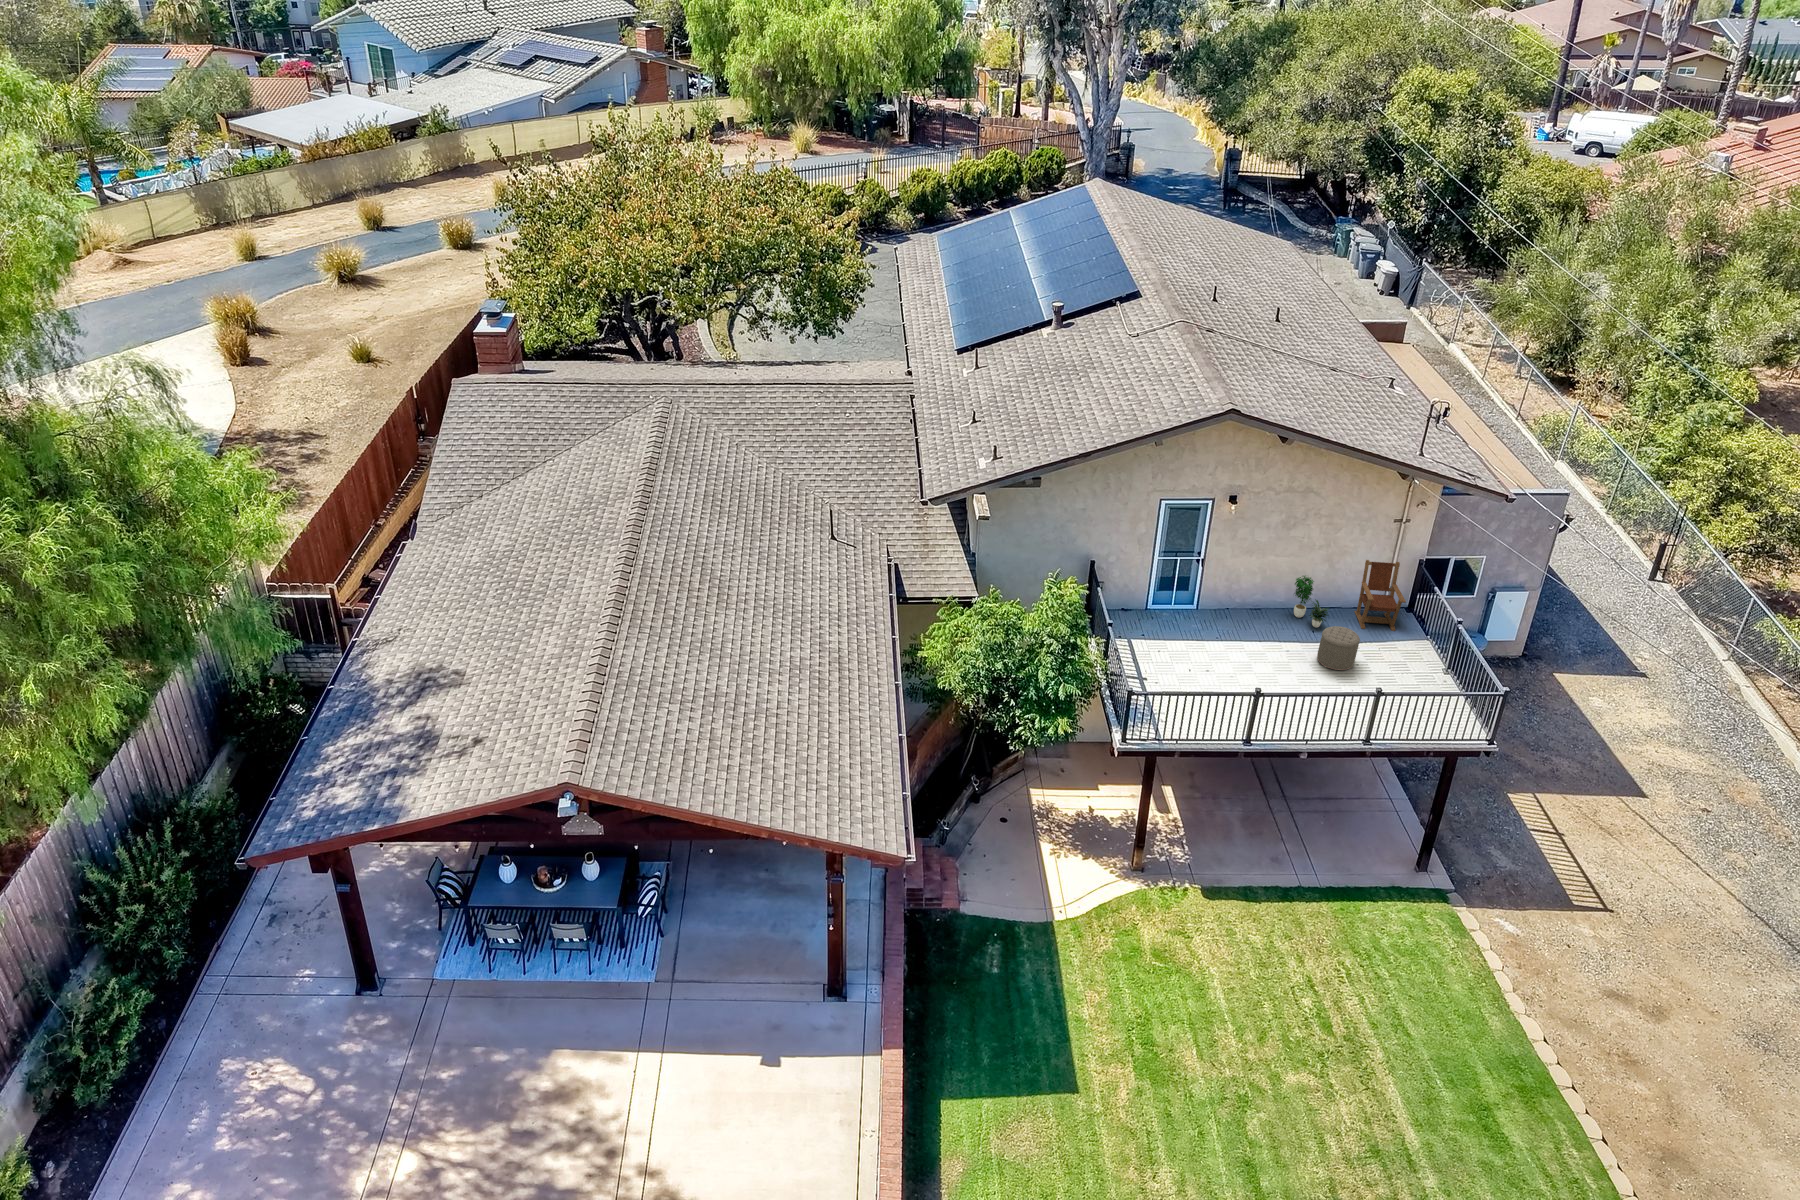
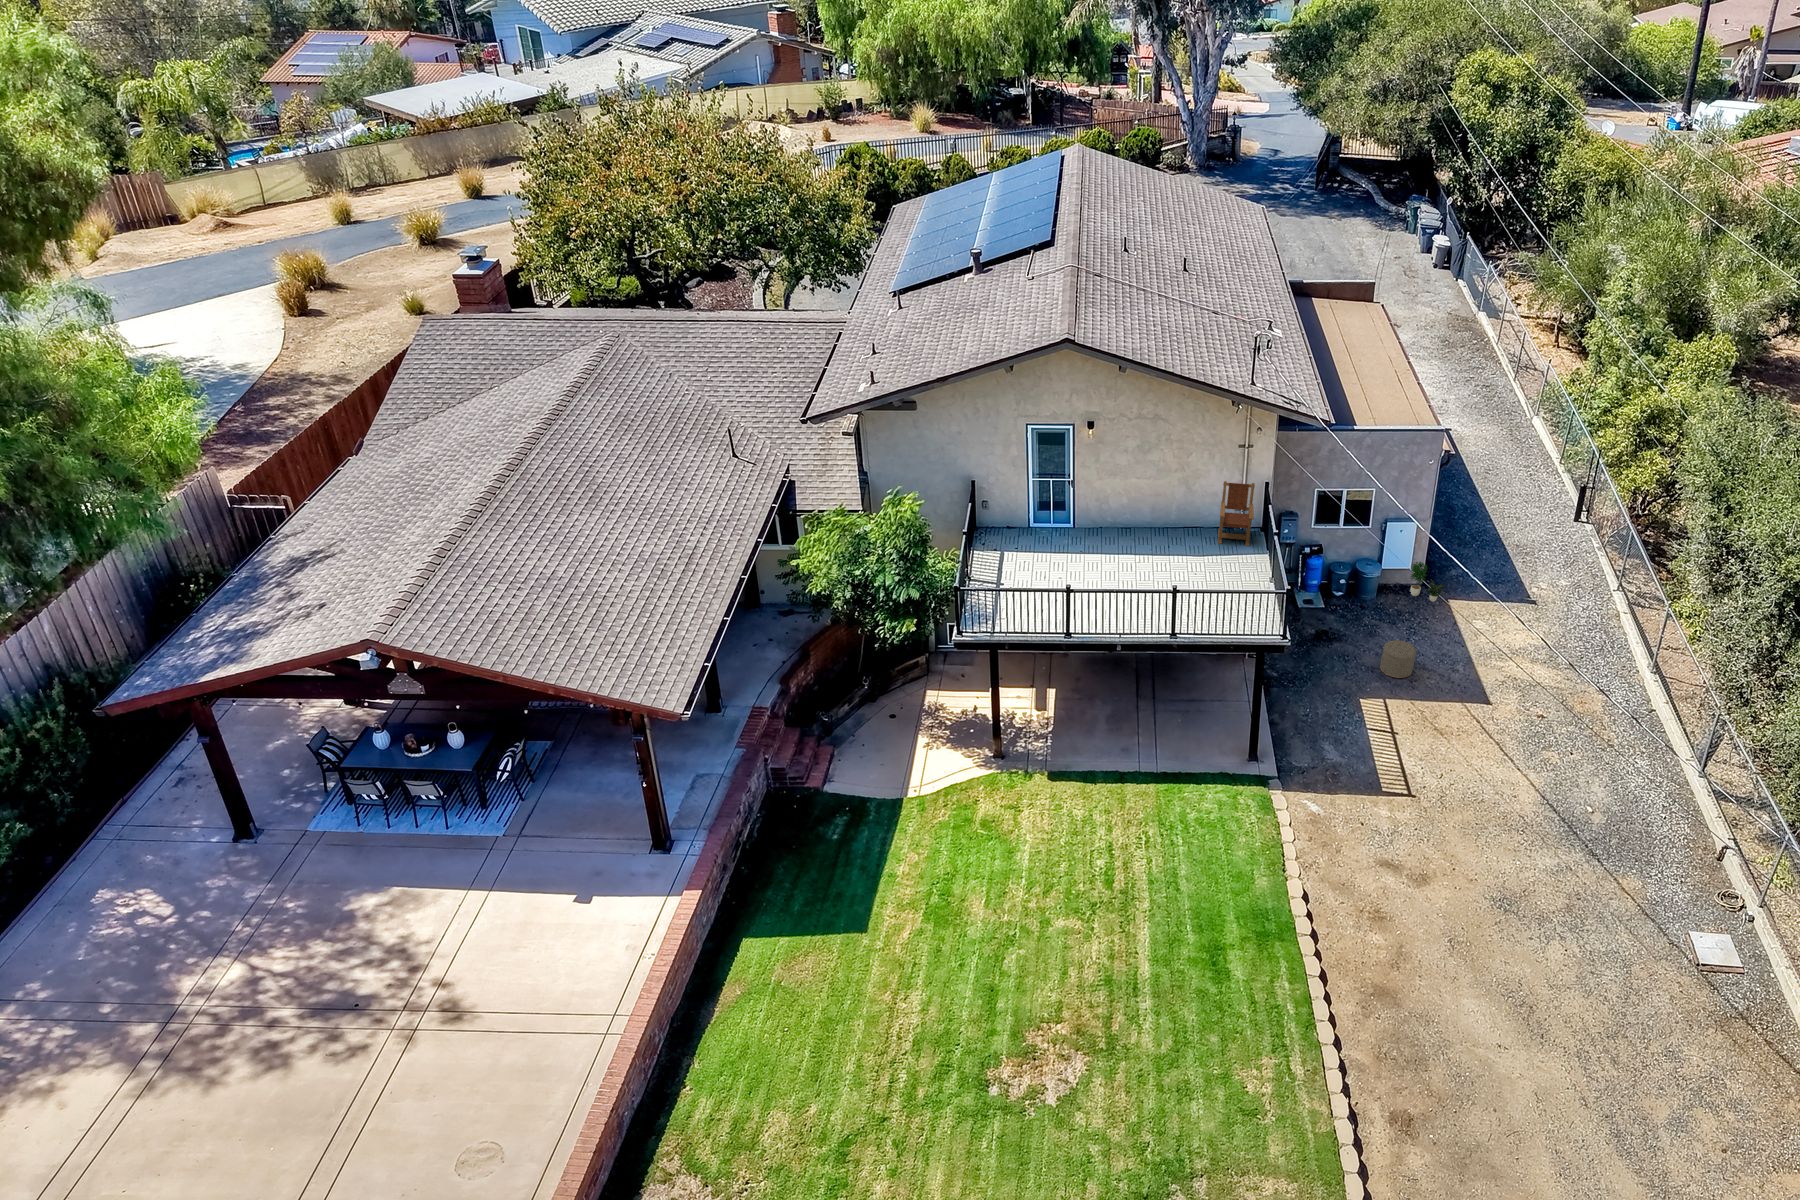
potted plant: present [1294,576,1328,628] -> present [1410,562,1444,602]
ottoman: present [1317,626,1360,670] -> present [1380,640,1416,678]

